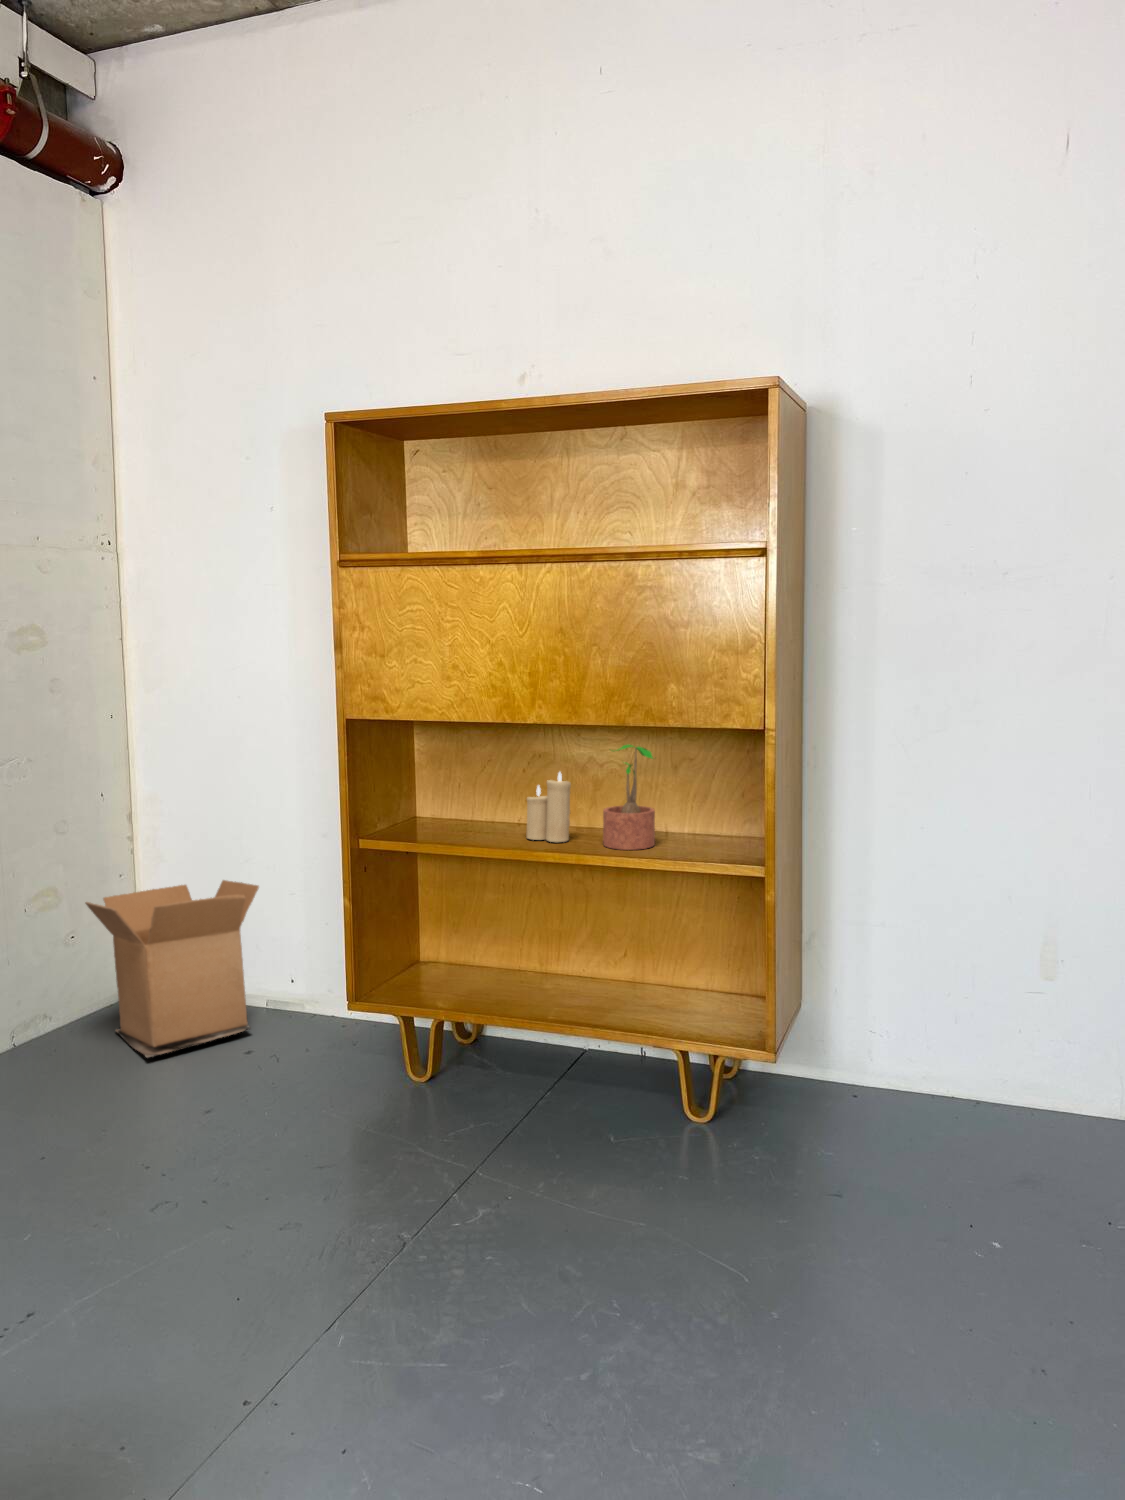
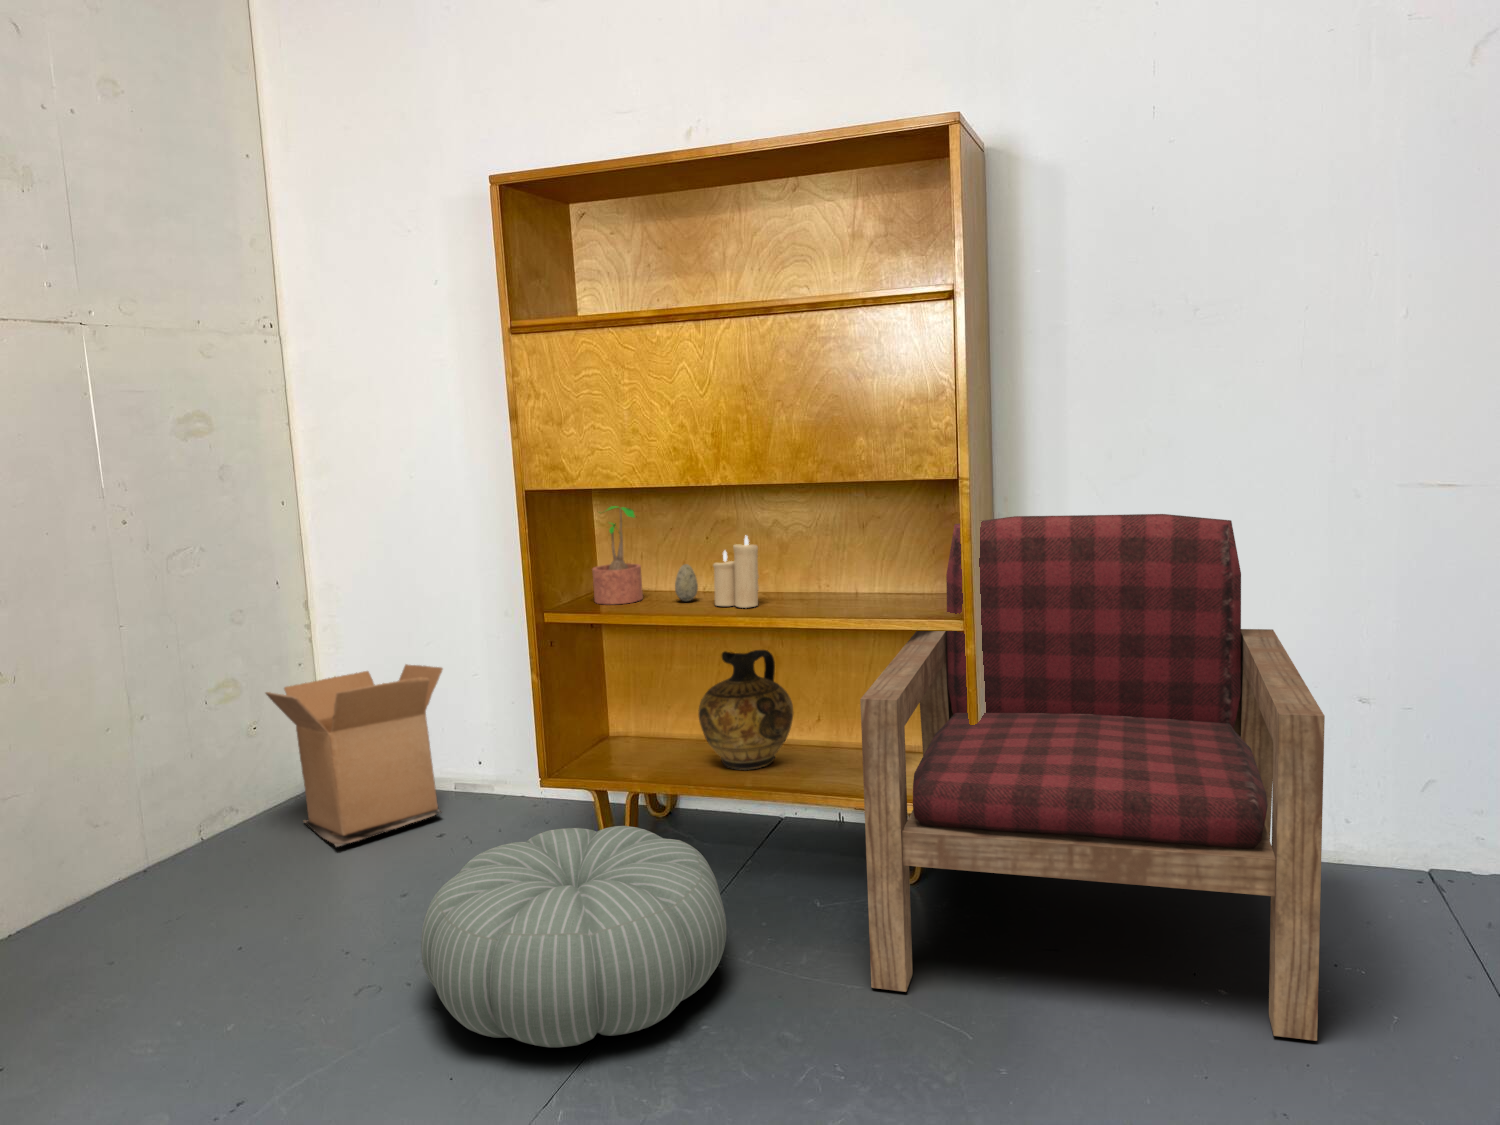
potted plant: present [603,745,655,850] -> present [592,506,643,604]
armchair: none [656,766,1097,1295] -> present [860,514,1325,1041]
decorative egg: none [489,796,511,833] -> present [675,564,698,601]
ceramic jug: none [506,884,599,1001] -> present [699,650,793,770]
pouf: none [224,1052,519,1263] -> present [421,826,727,1047]

